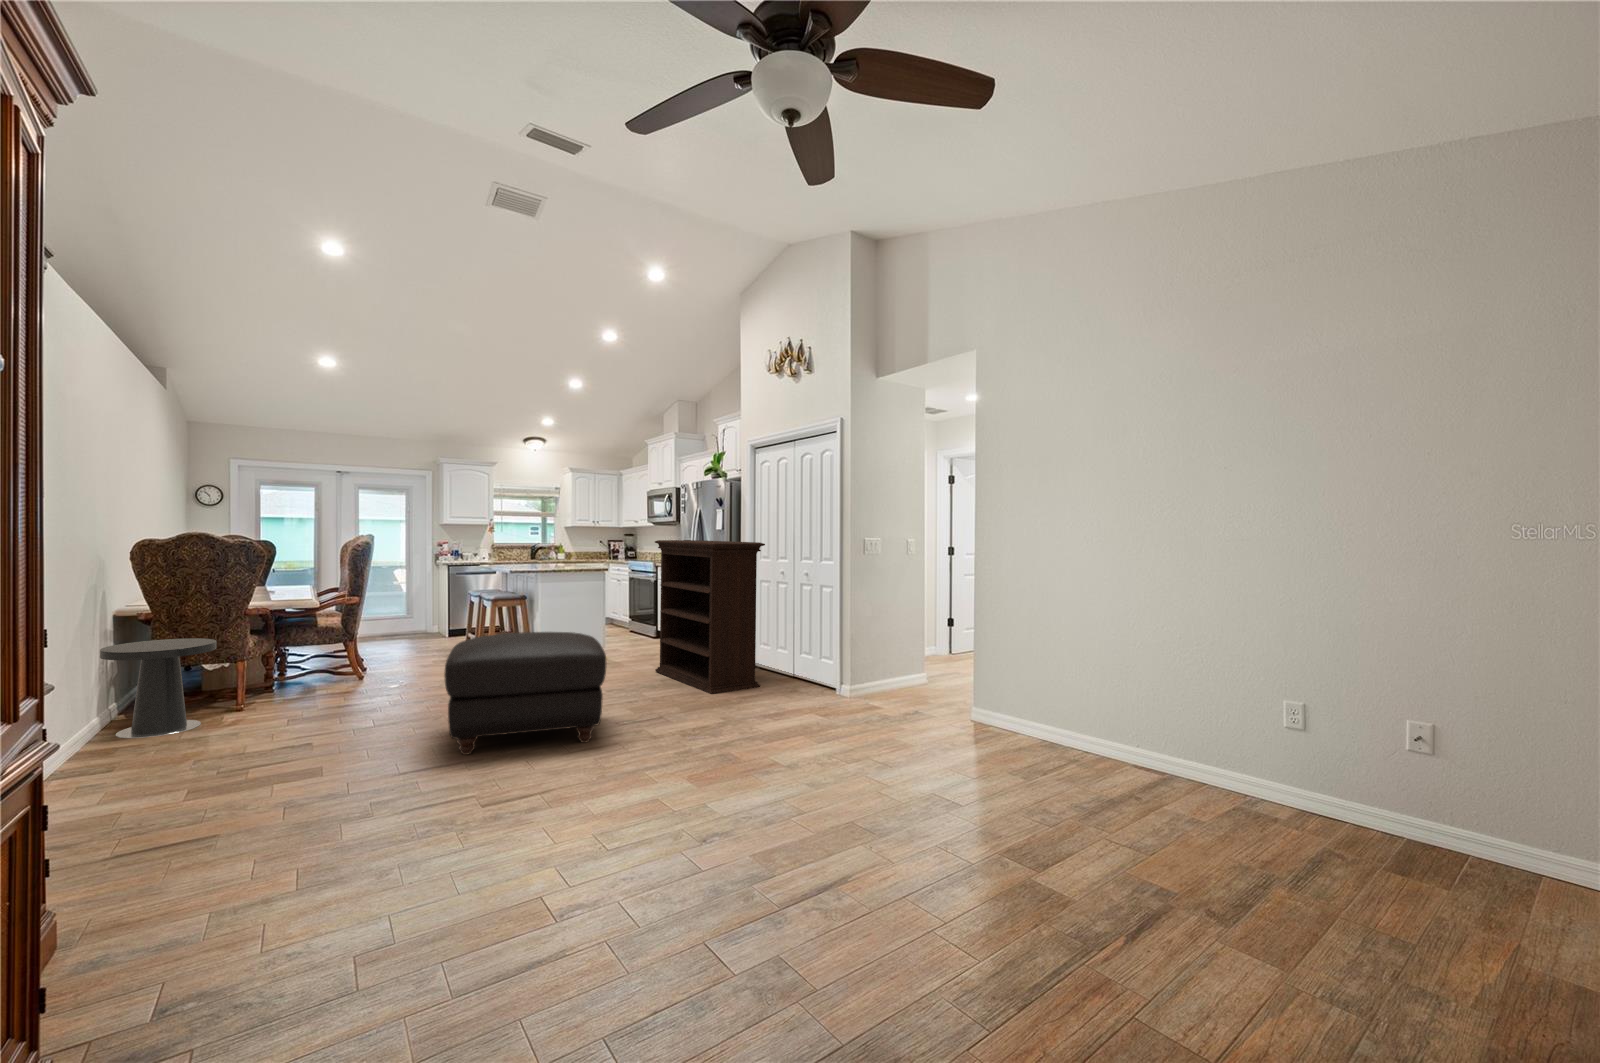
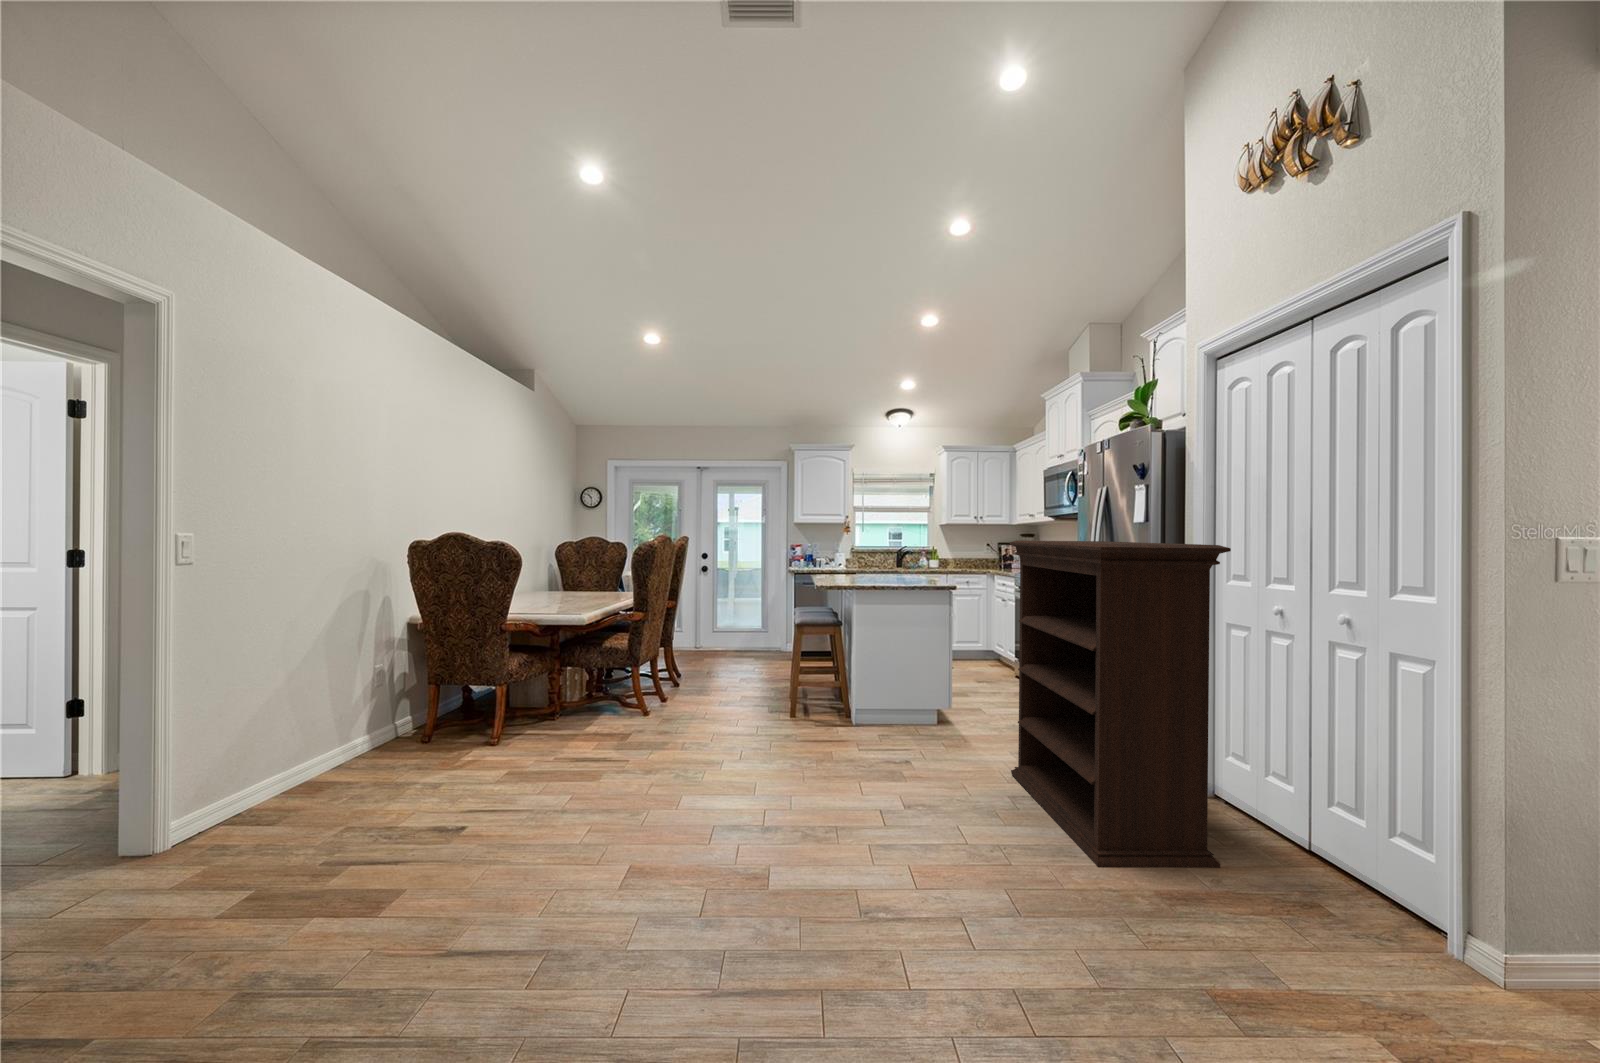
ottoman: present [444,632,606,755] -> none [508,706,838,976]
side table: present [100,638,217,738] -> none [312,656,431,779]

